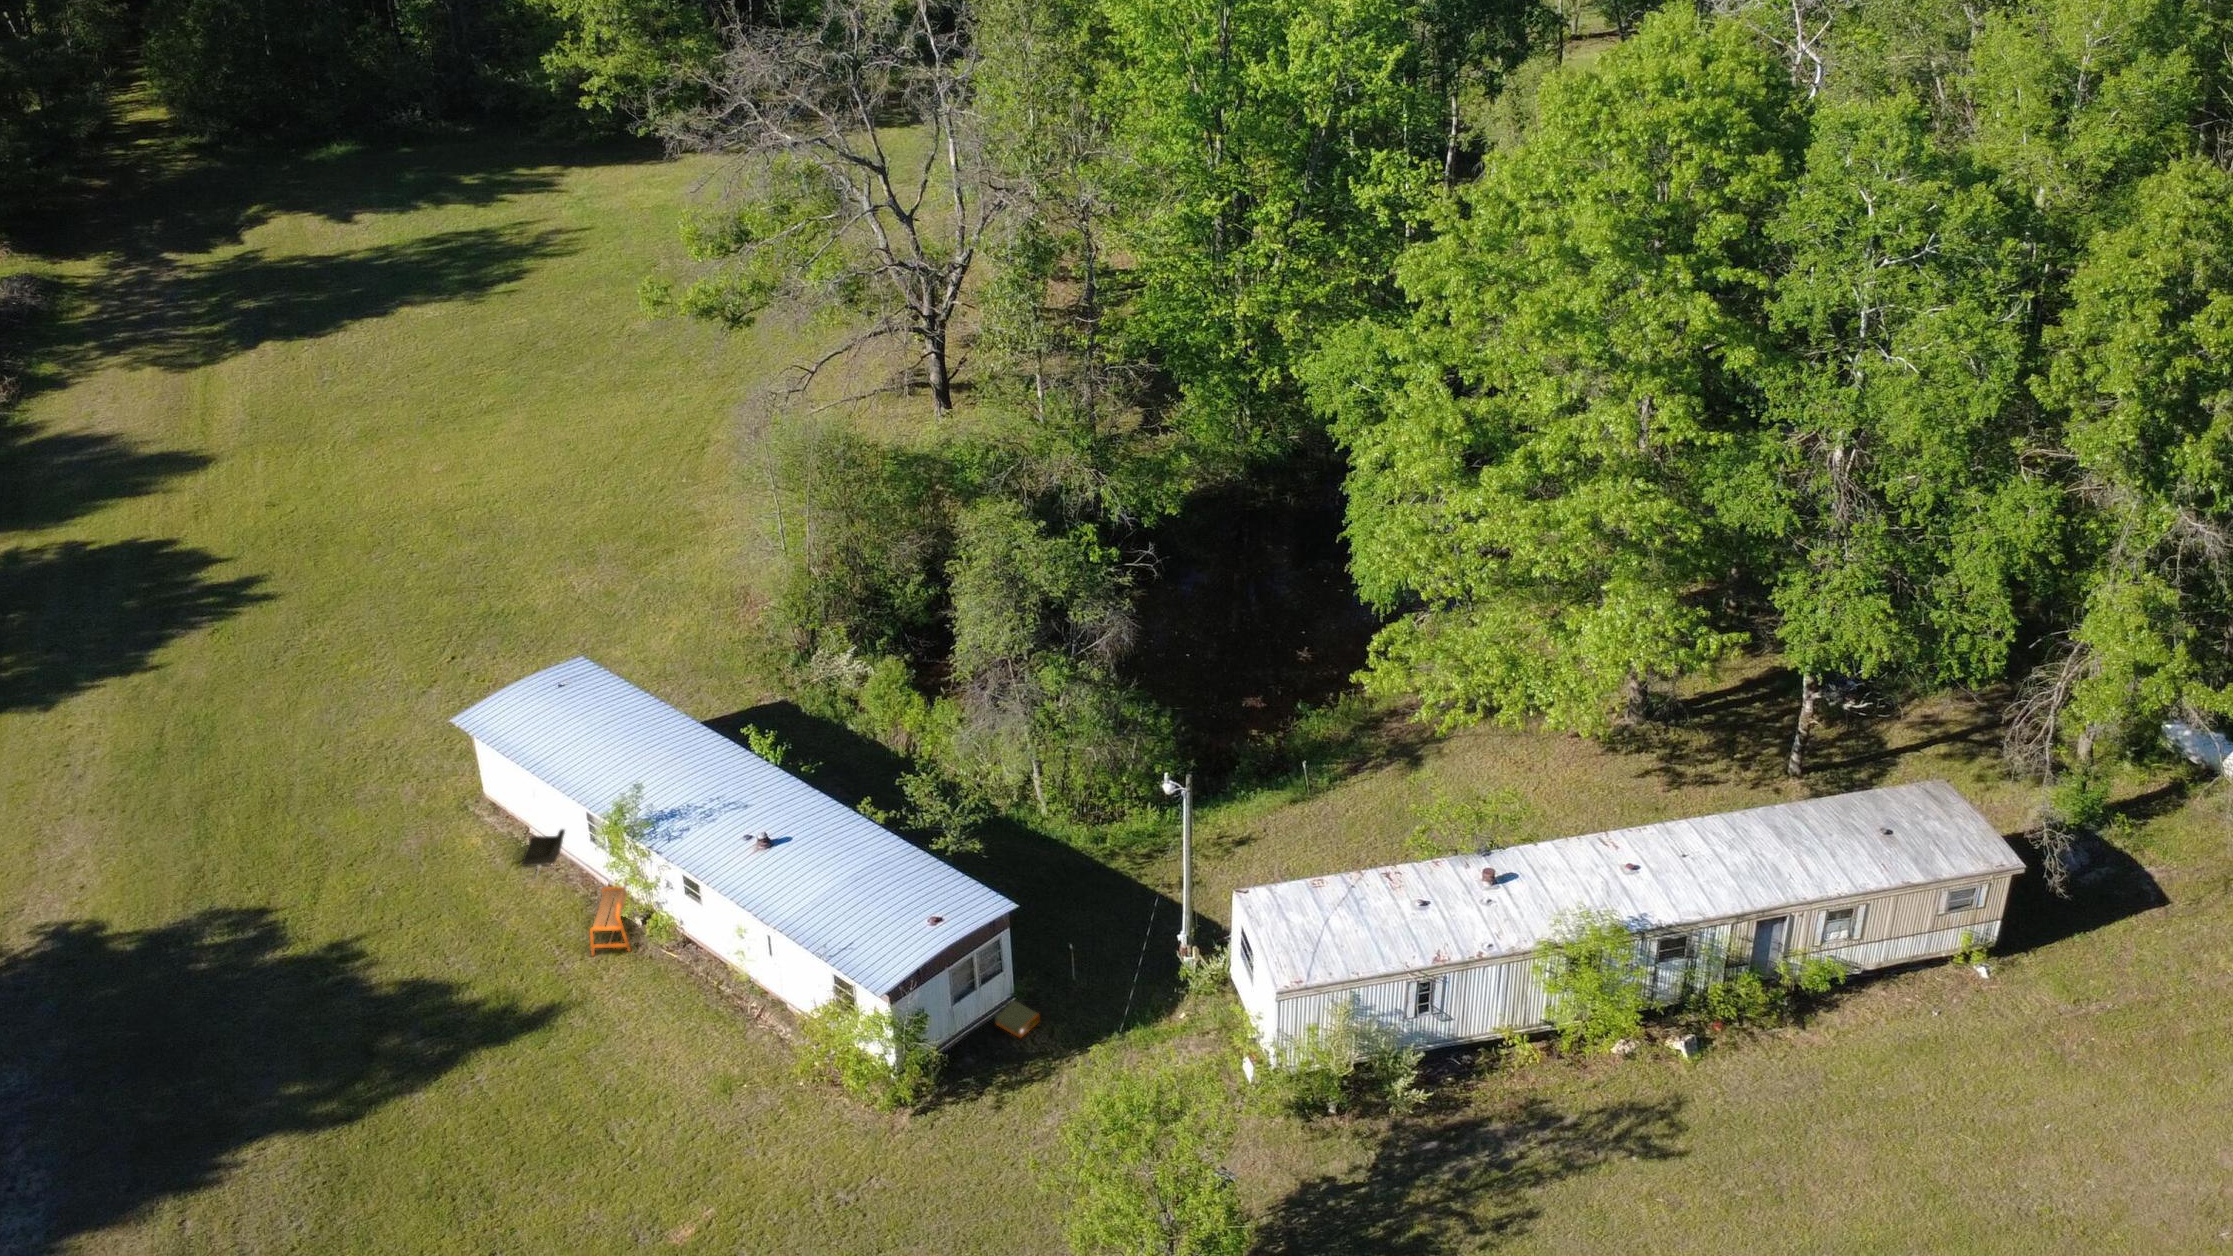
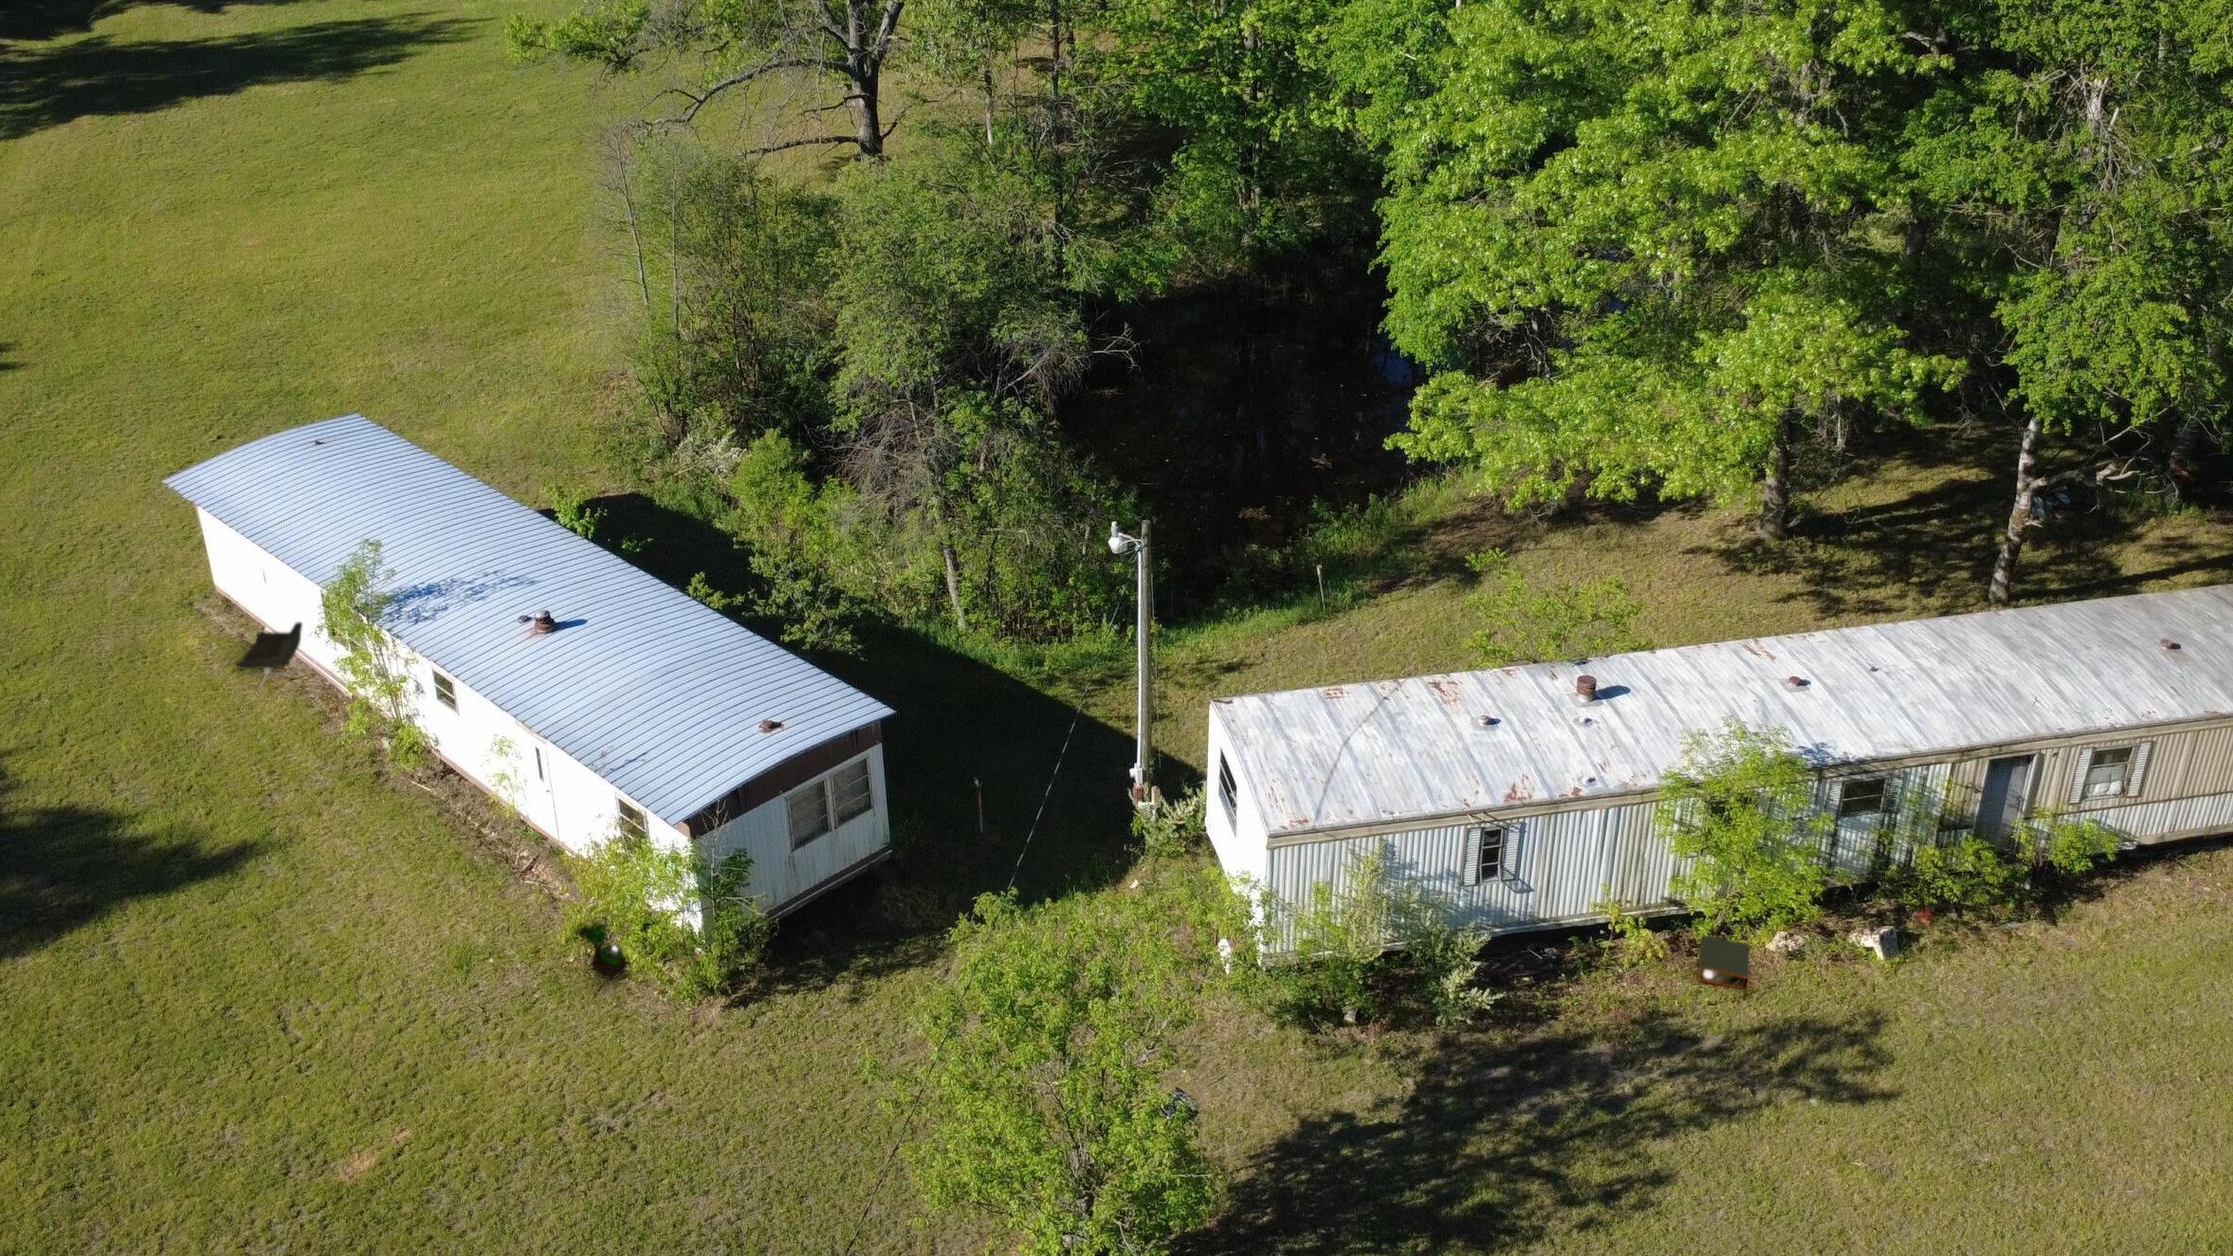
bench: present [590,881,631,956] -> none [309,666,393,784]
storage box: present [995,1001,1040,1038] -> present [1698,935,1749,989]
potted tree: none [800,1054,840,1098] -> present [572,919,627,978]

